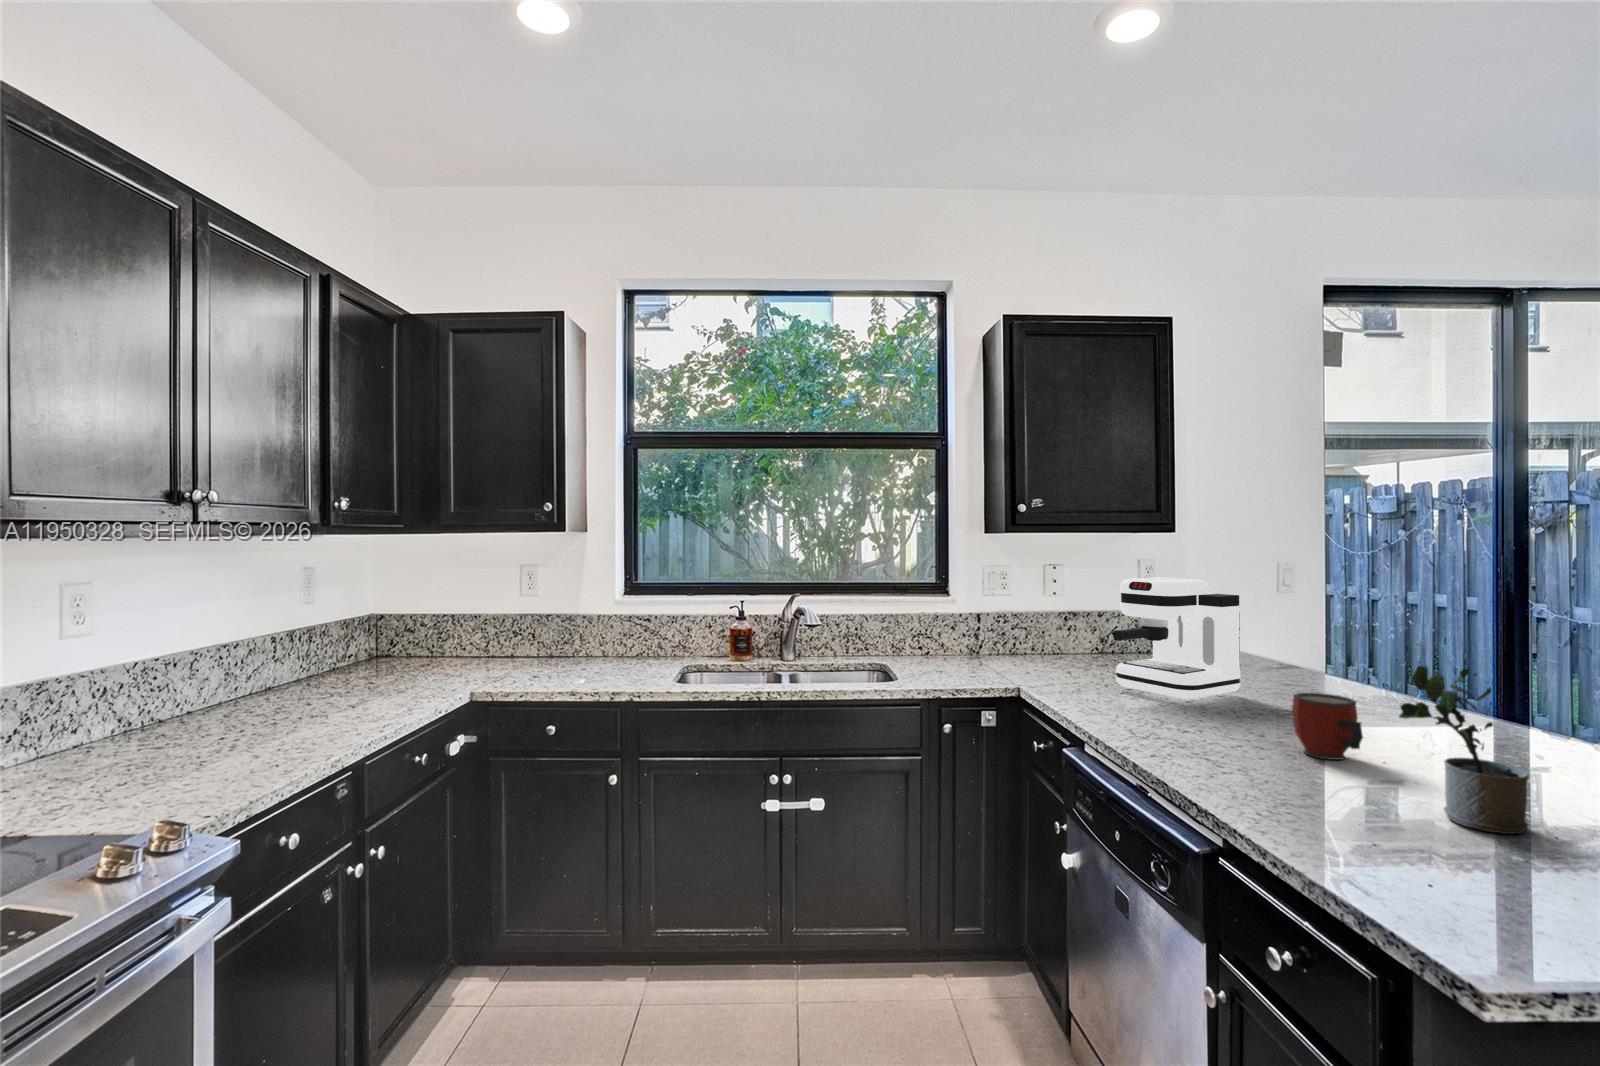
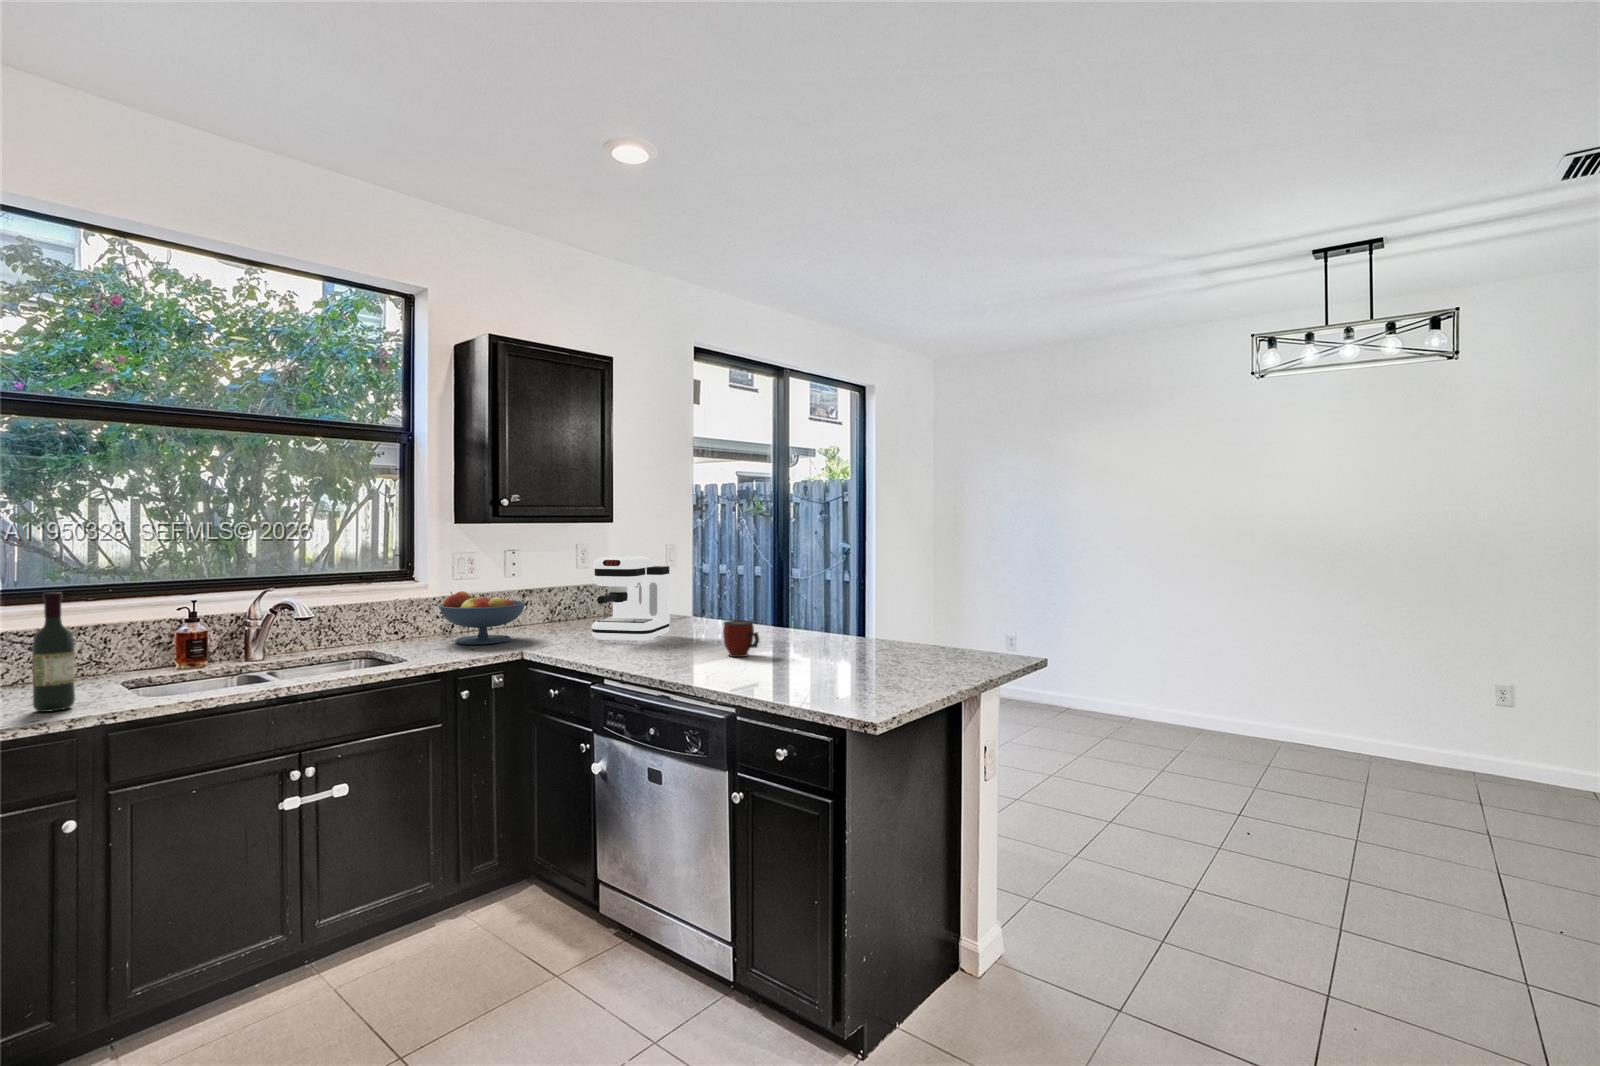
wine bottle: none [601,588,626,684] -> present [32,592,75,712]
fruit bowl: none [947,609,1043,673] -> present [439,591,526,645]
potted plant: present [1399,666,1528,834] -> none [787,593,833,671]

